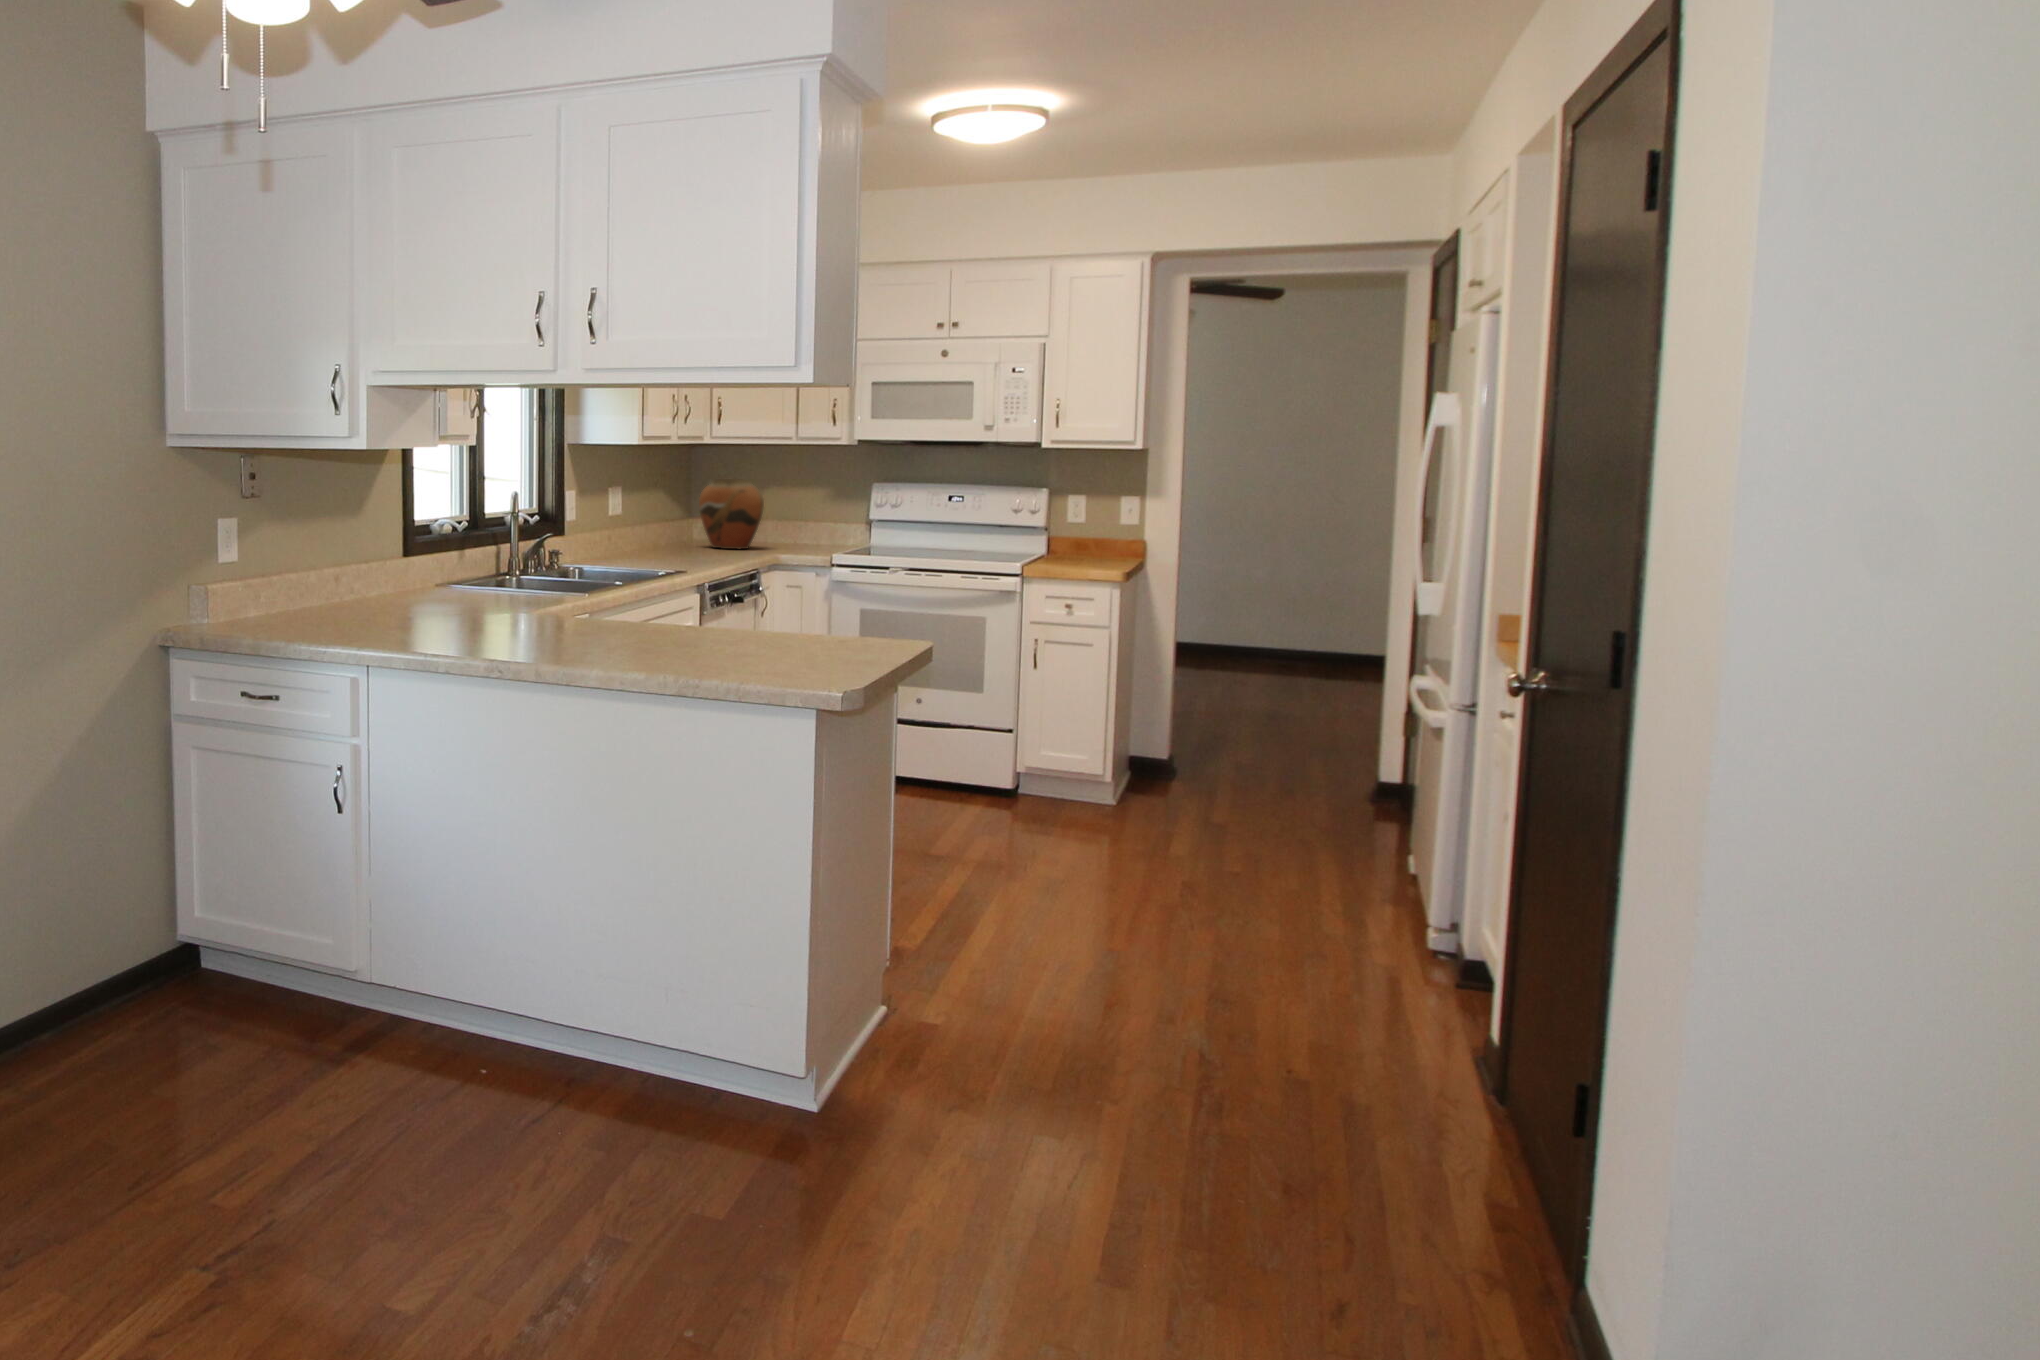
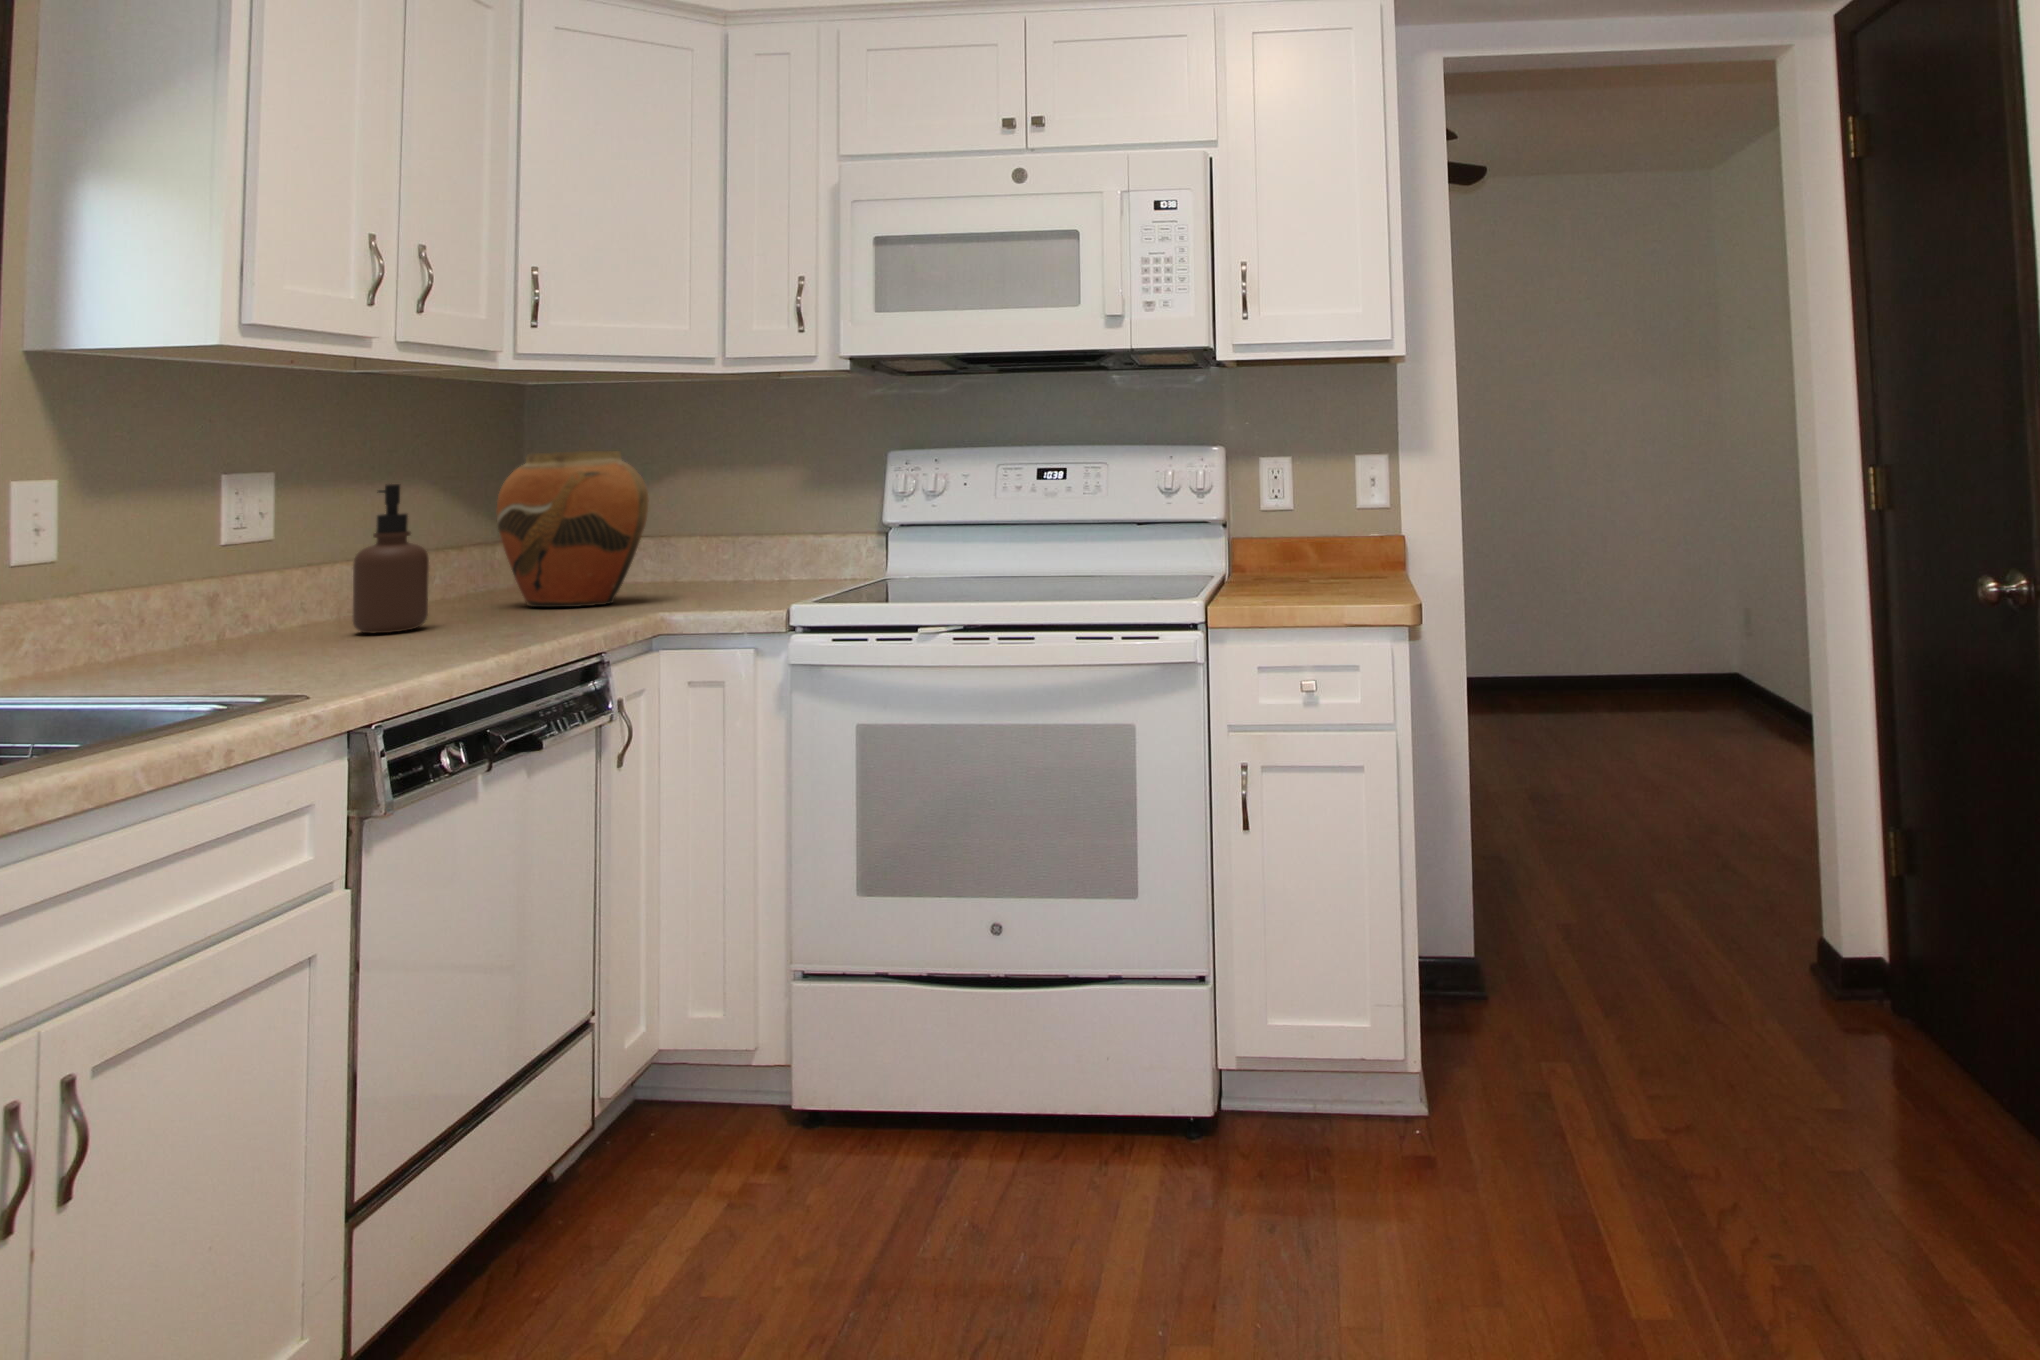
soap dispenser: none [661,494,686,554] -> present [353,484,429,633]

